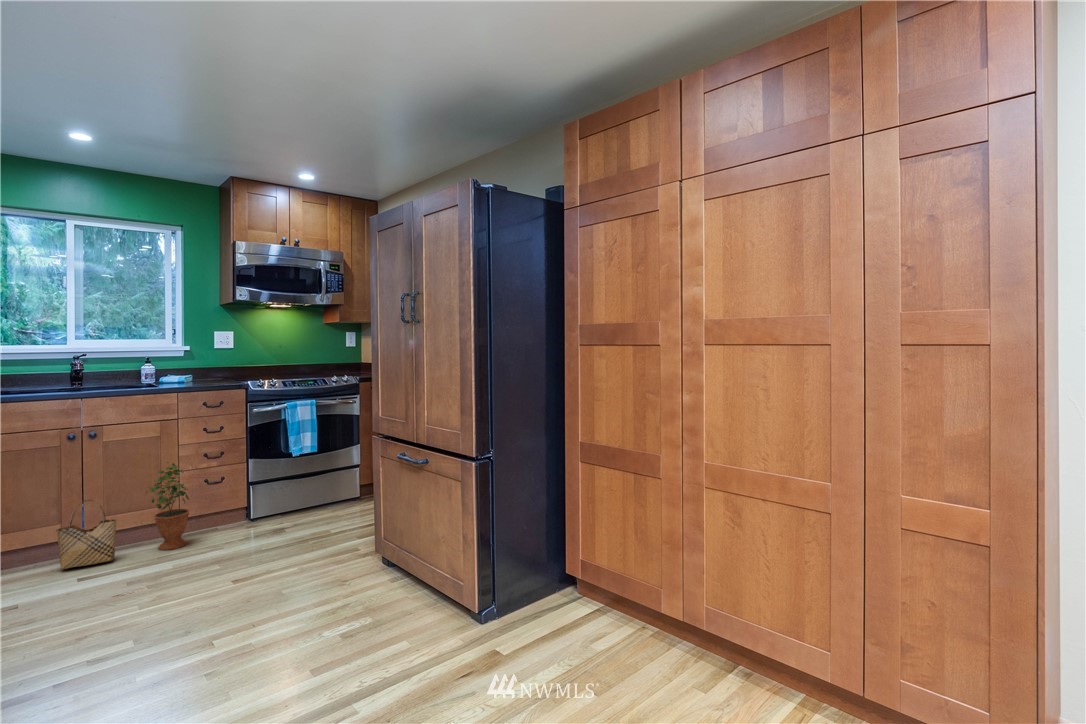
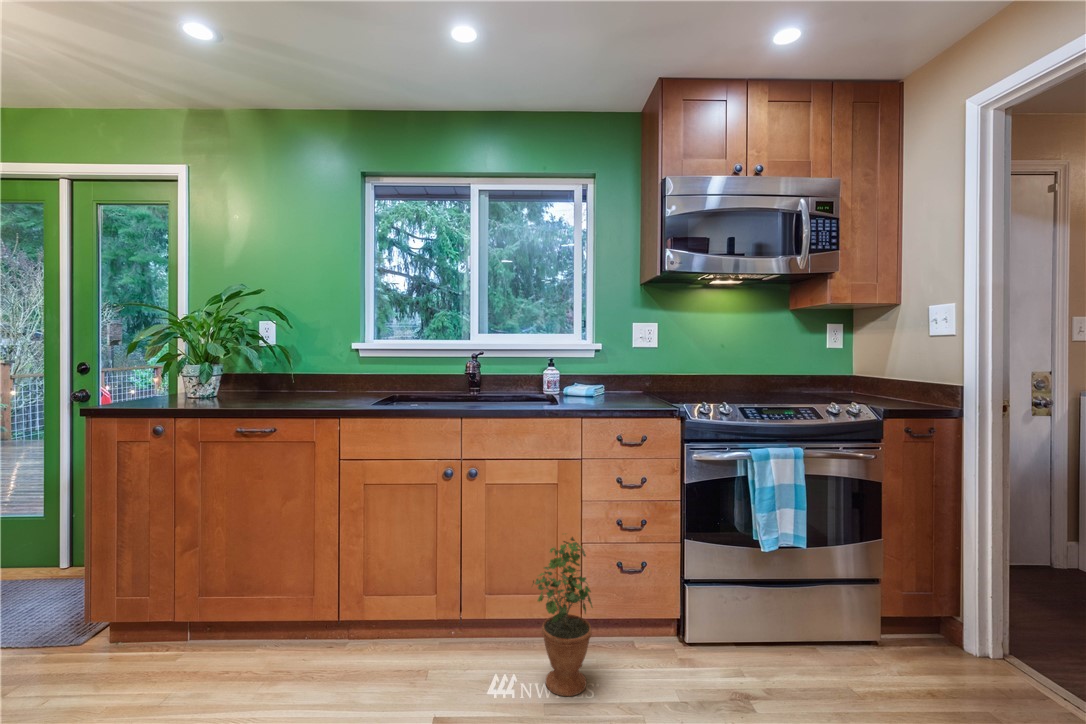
woven basket: present [56,500,117,569] -> none [417,578,492,695]

